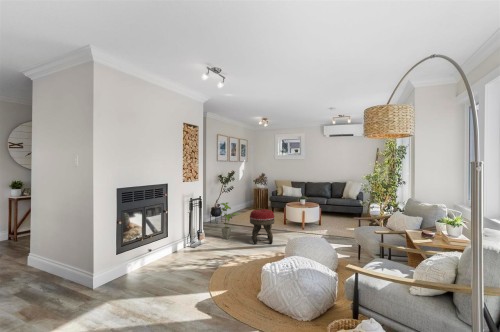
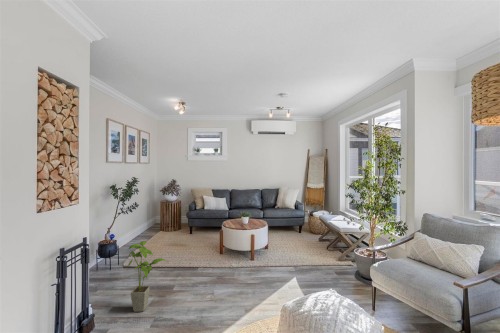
footstool: present [250,209,275,244] -> none [190,245,233,315]

